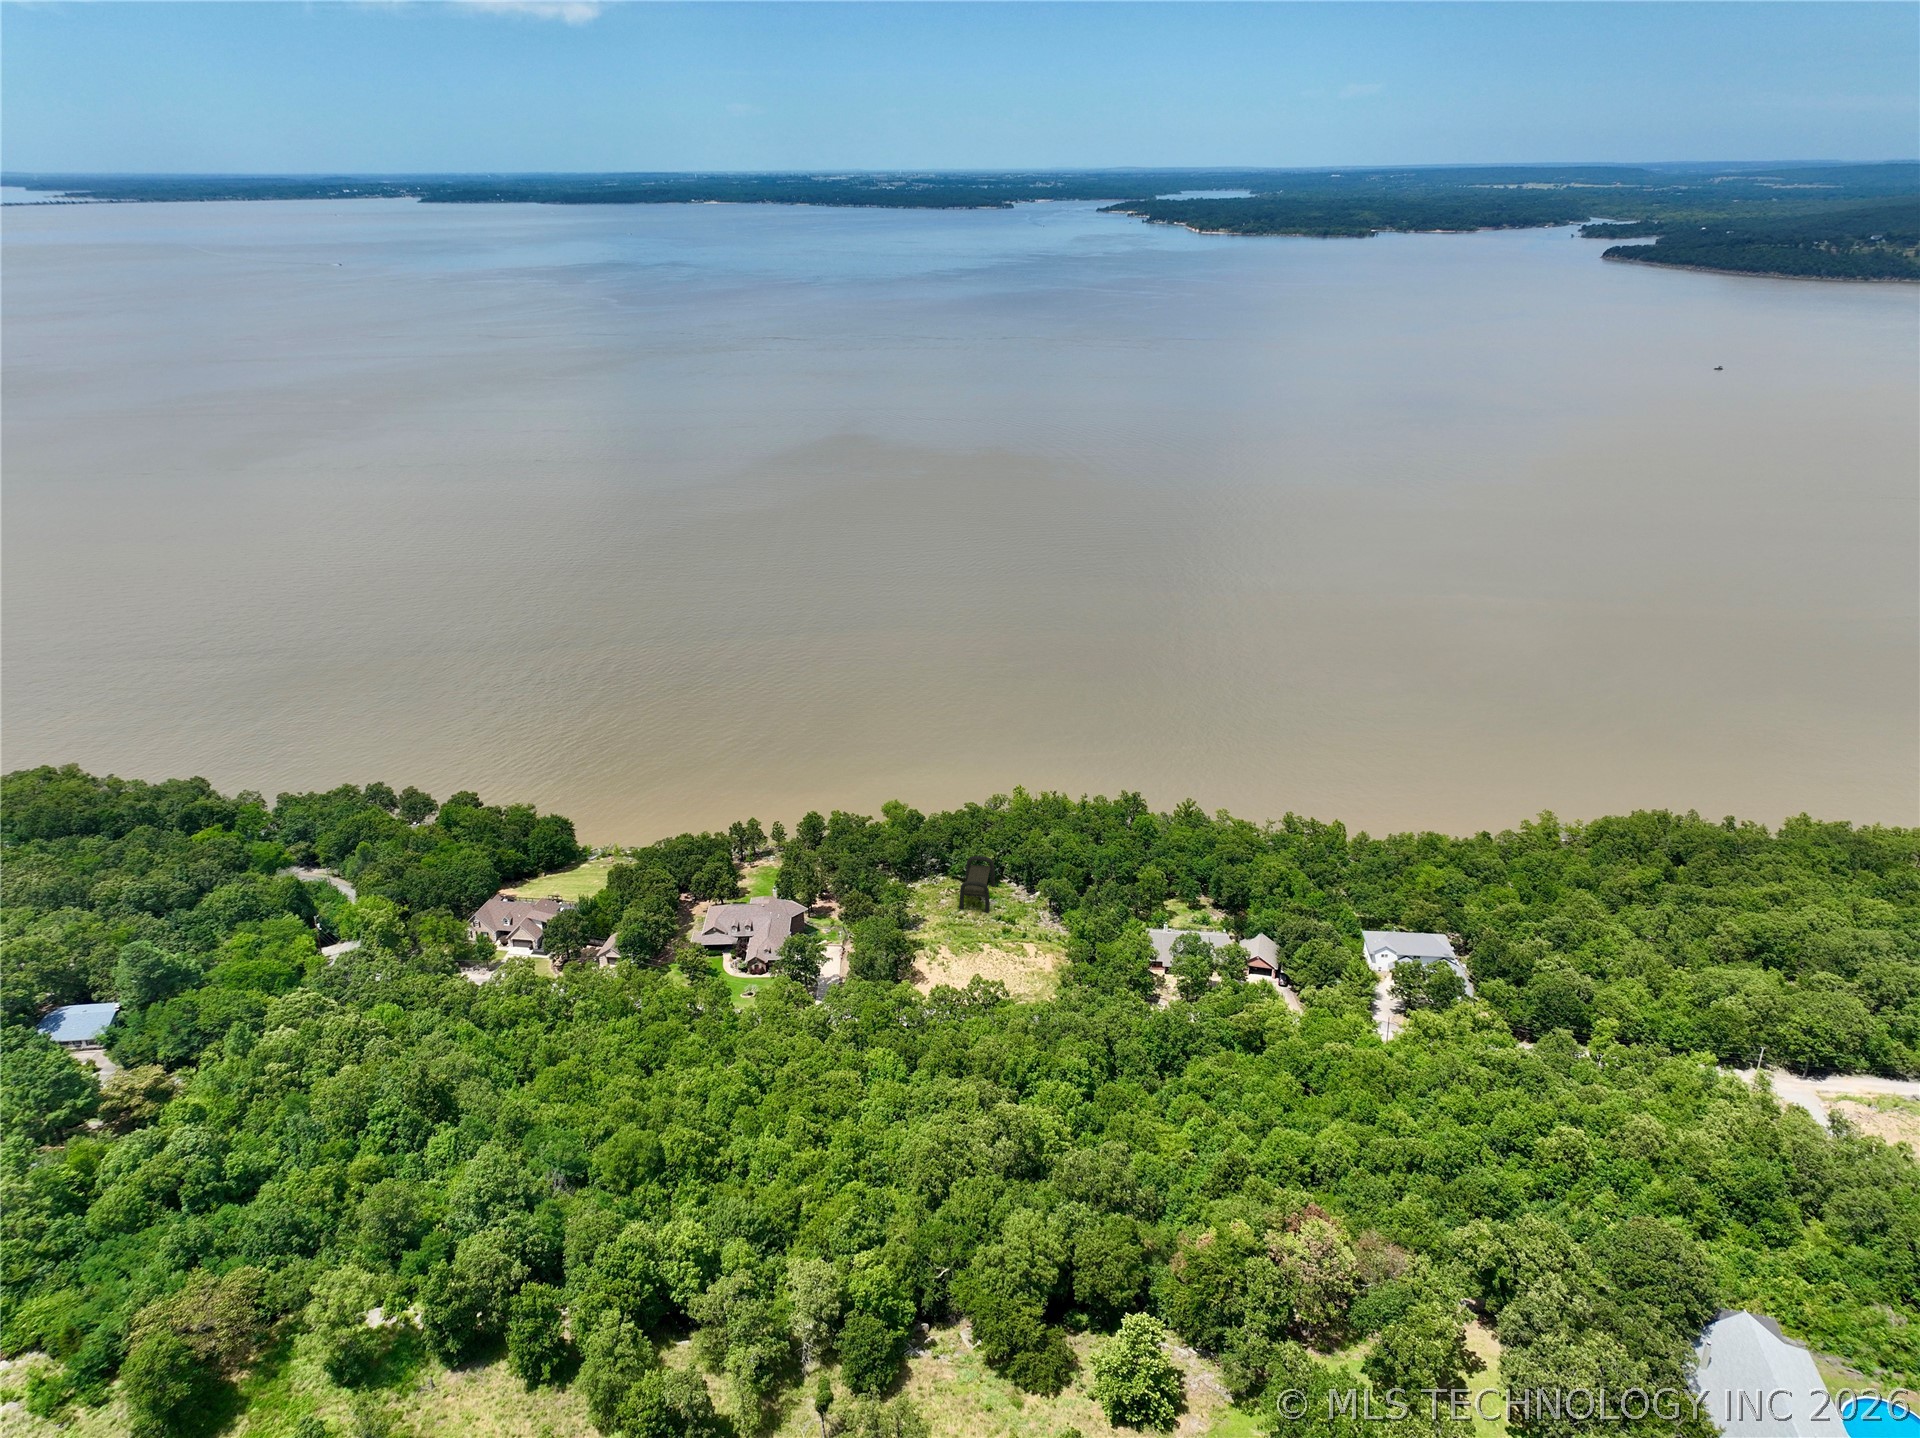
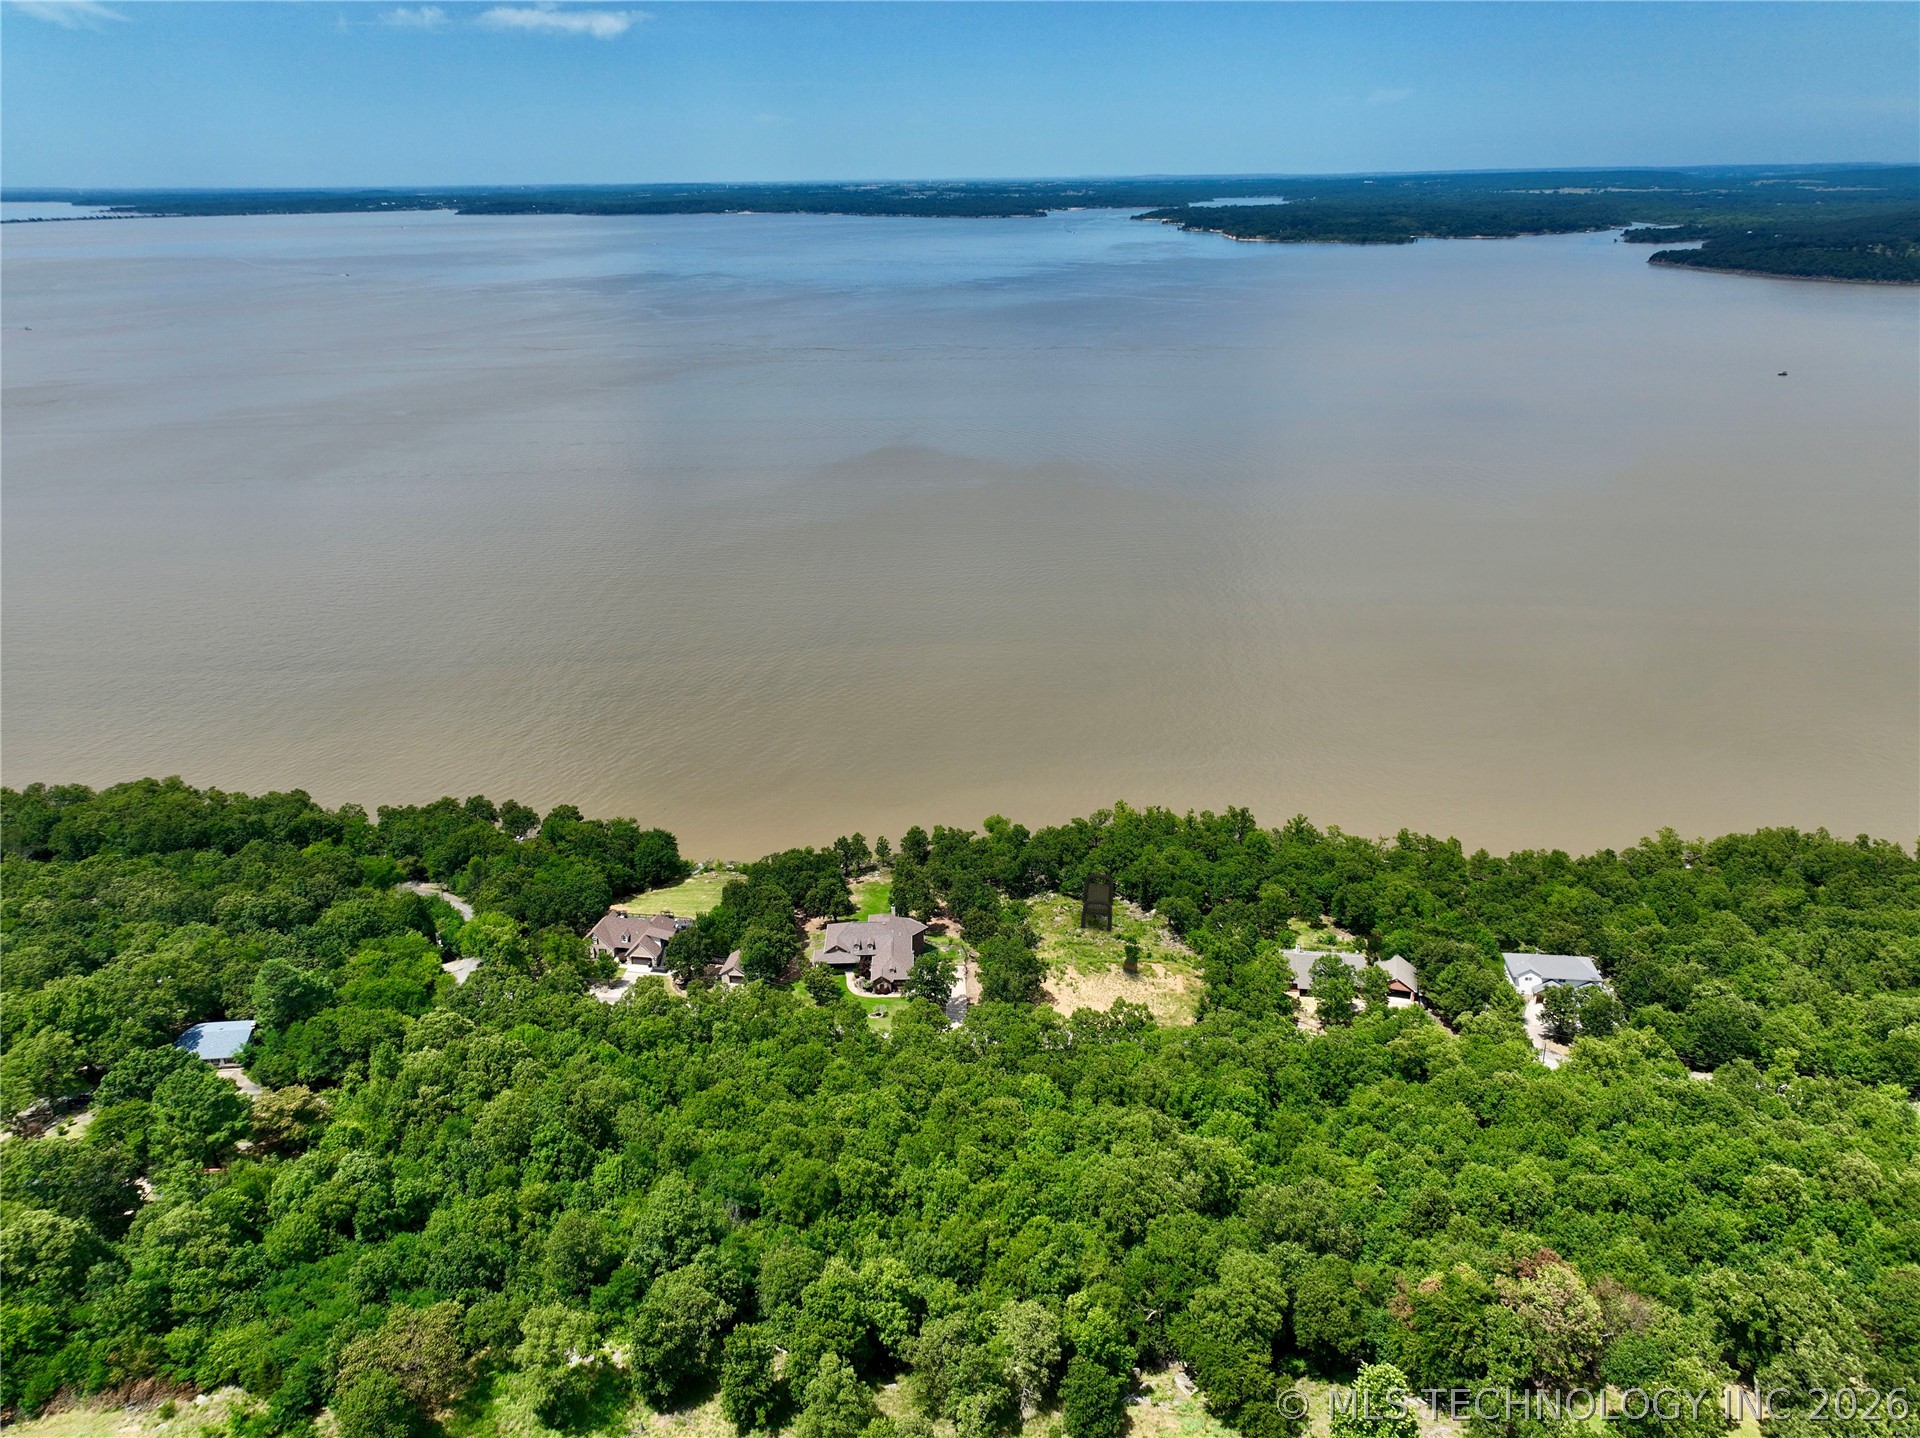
potted tree: none [994,925,1013,954] -> present [1123,945,1142,975]

